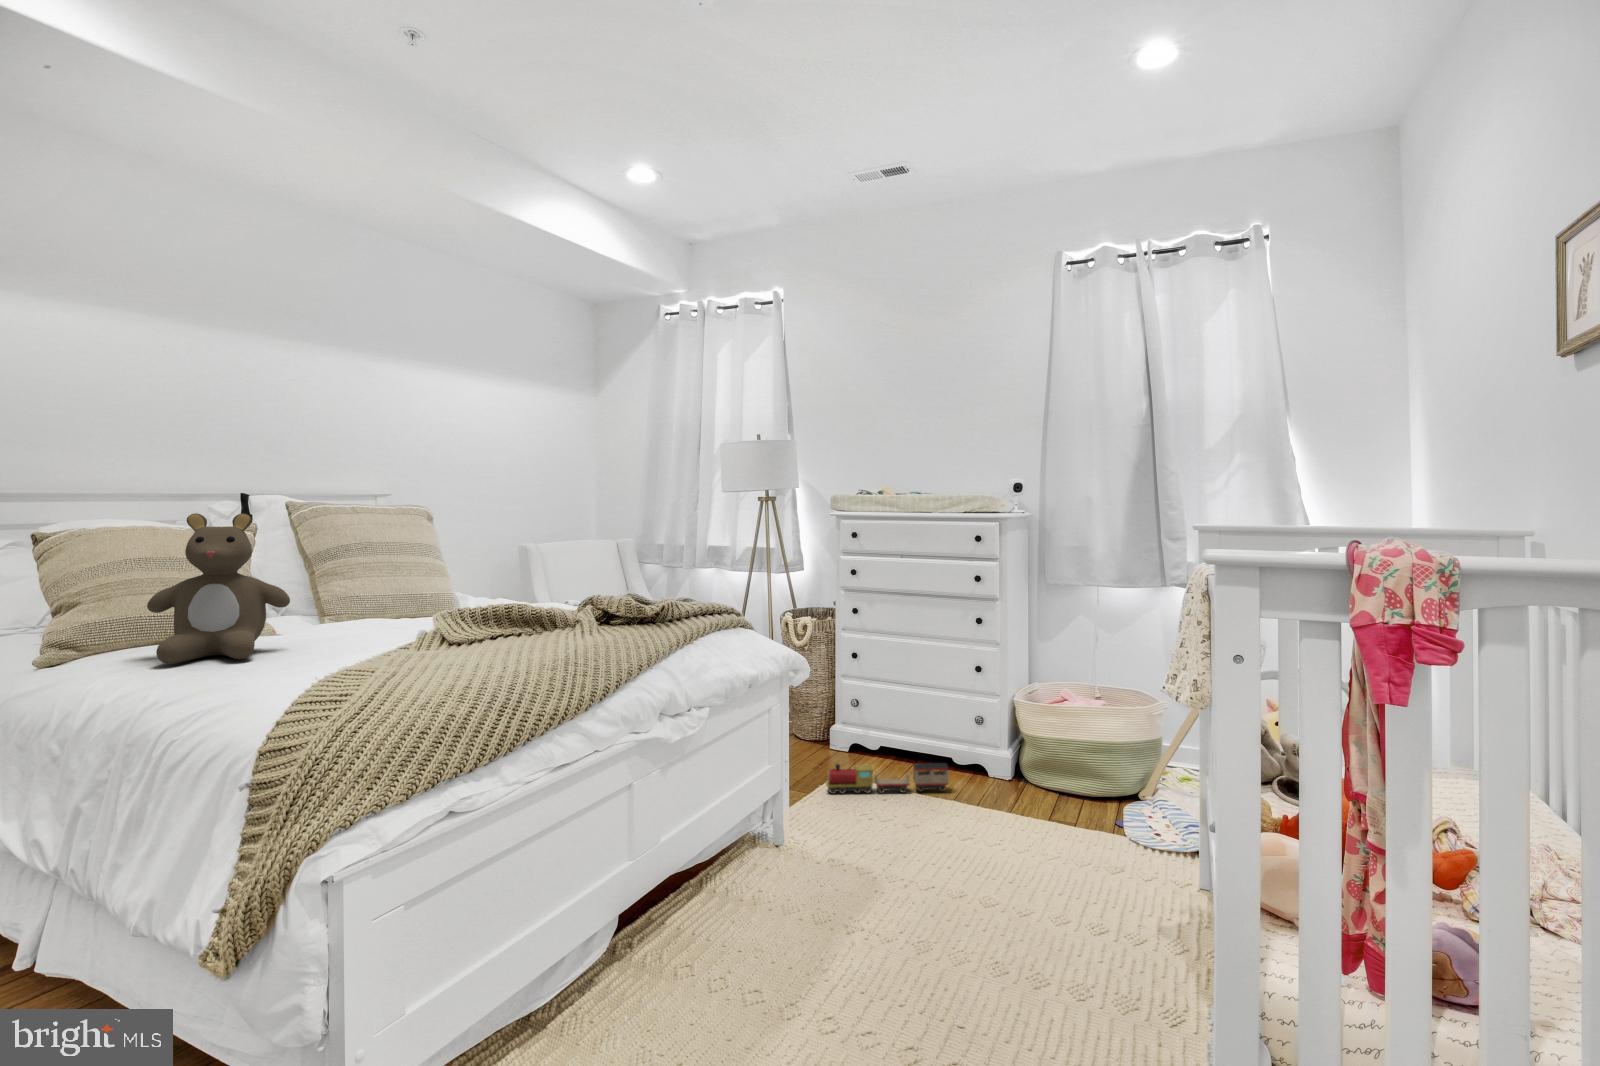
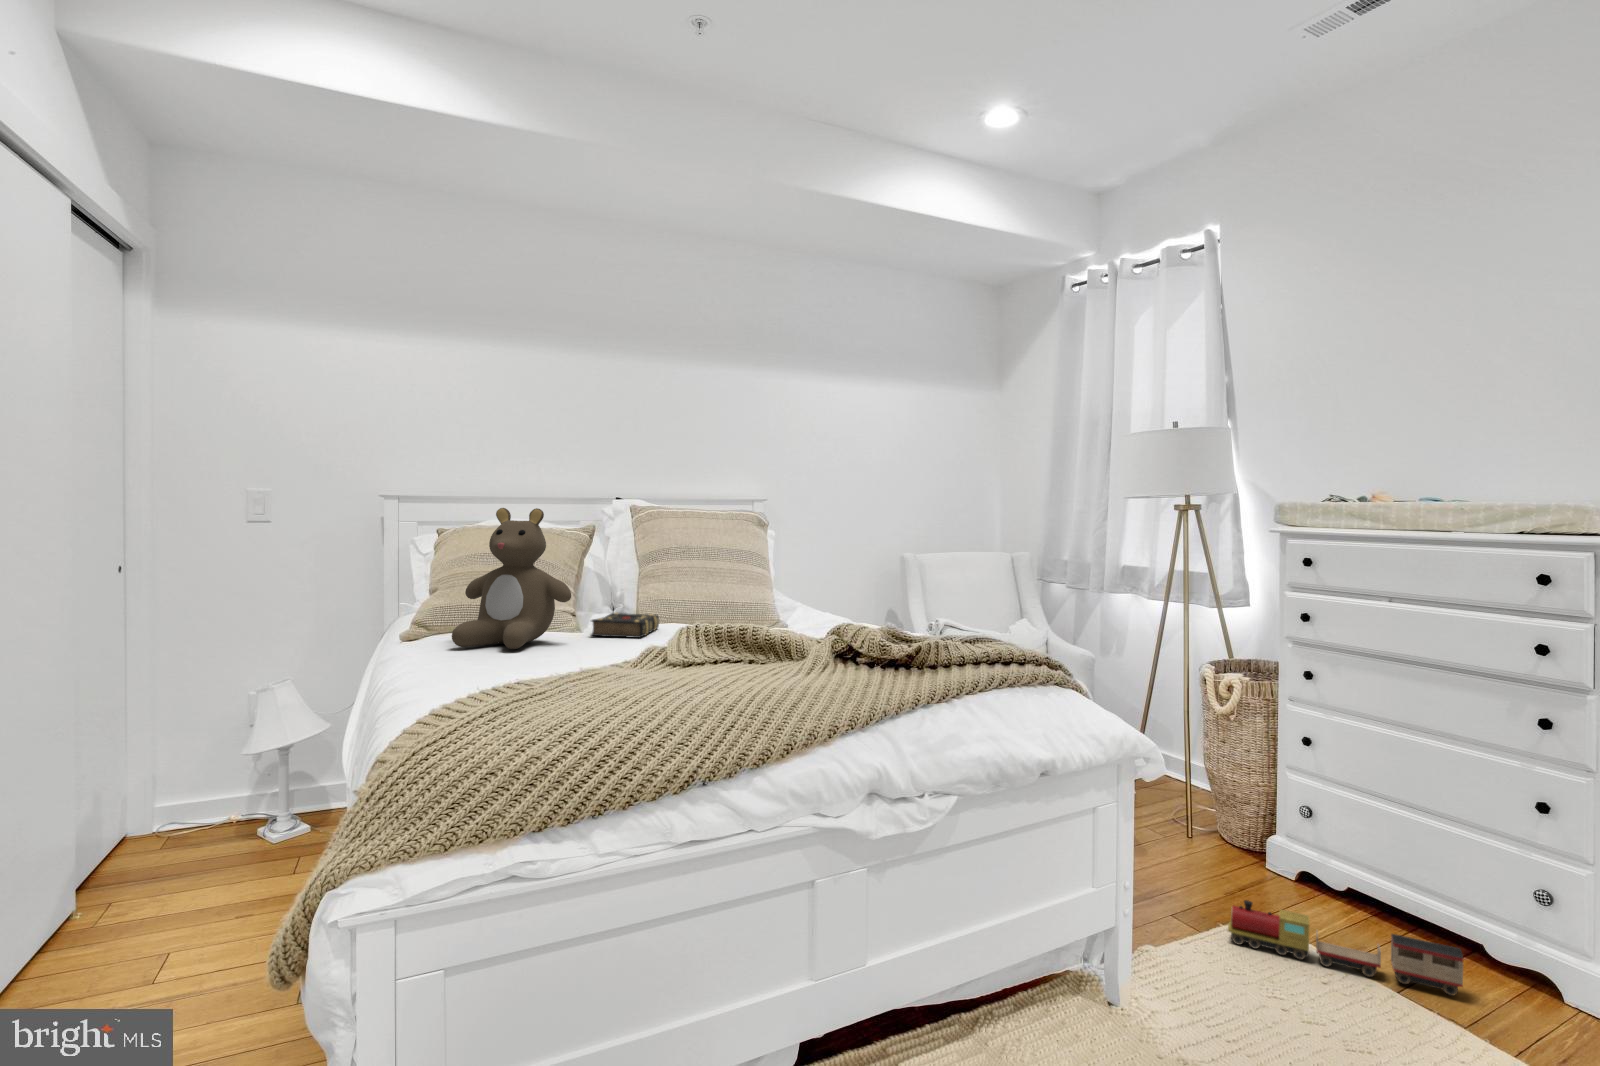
book: none [296,612,357,639] -> present [591,613,659,638]

